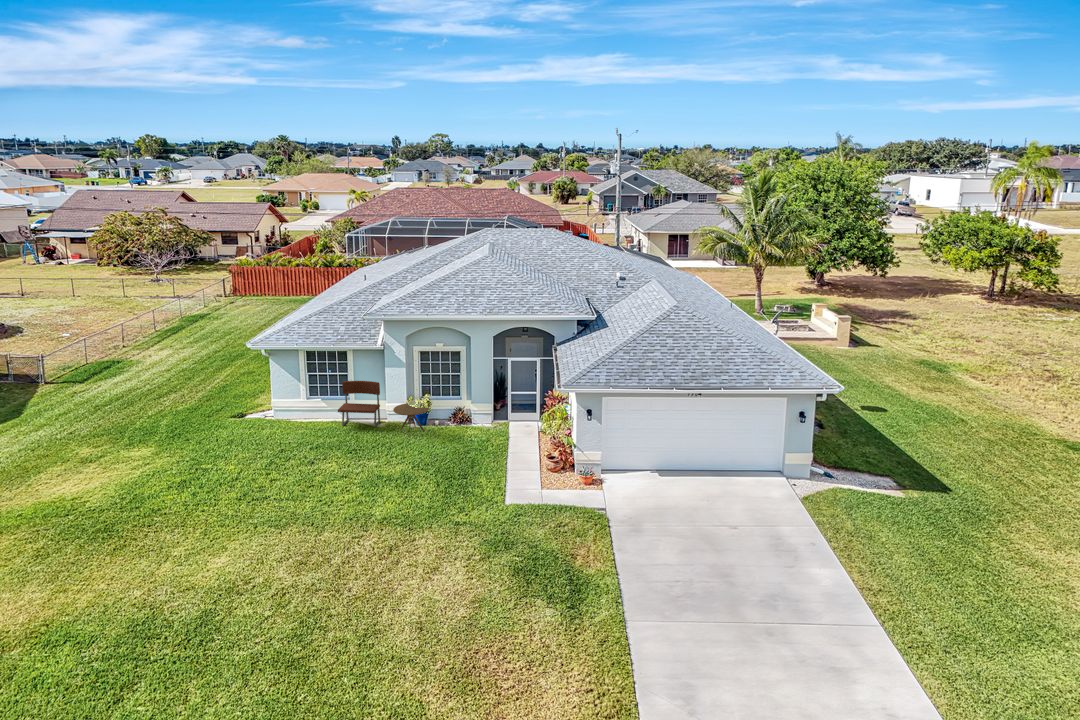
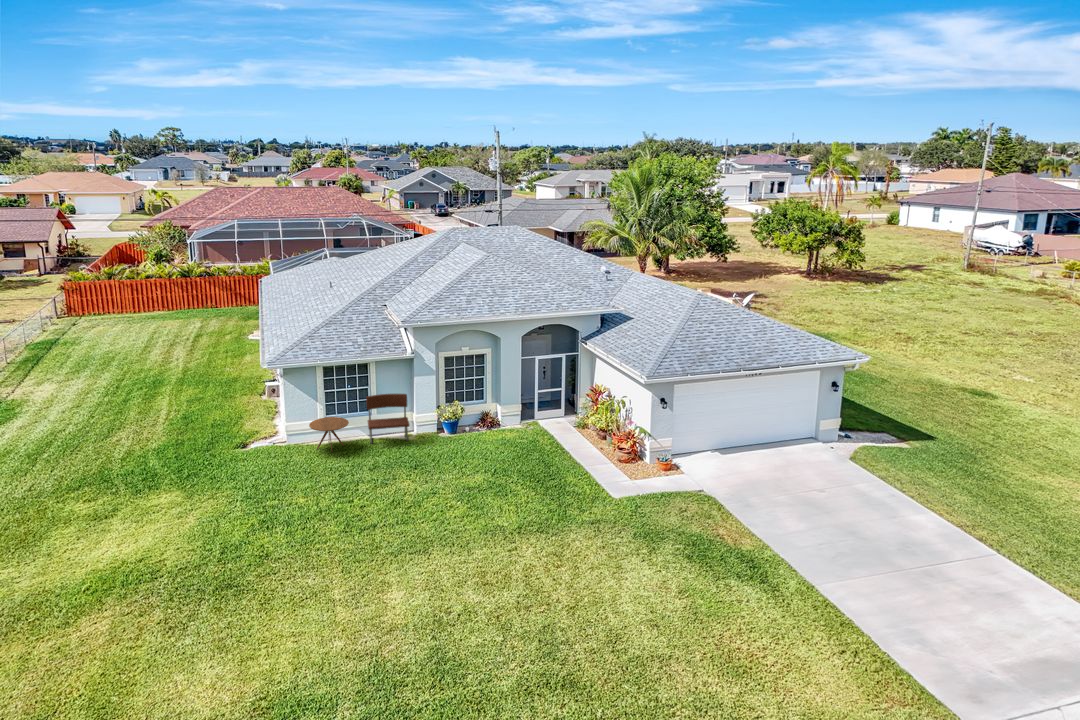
round table: present [393,403,429,435] -> present [309,417,349,450]

